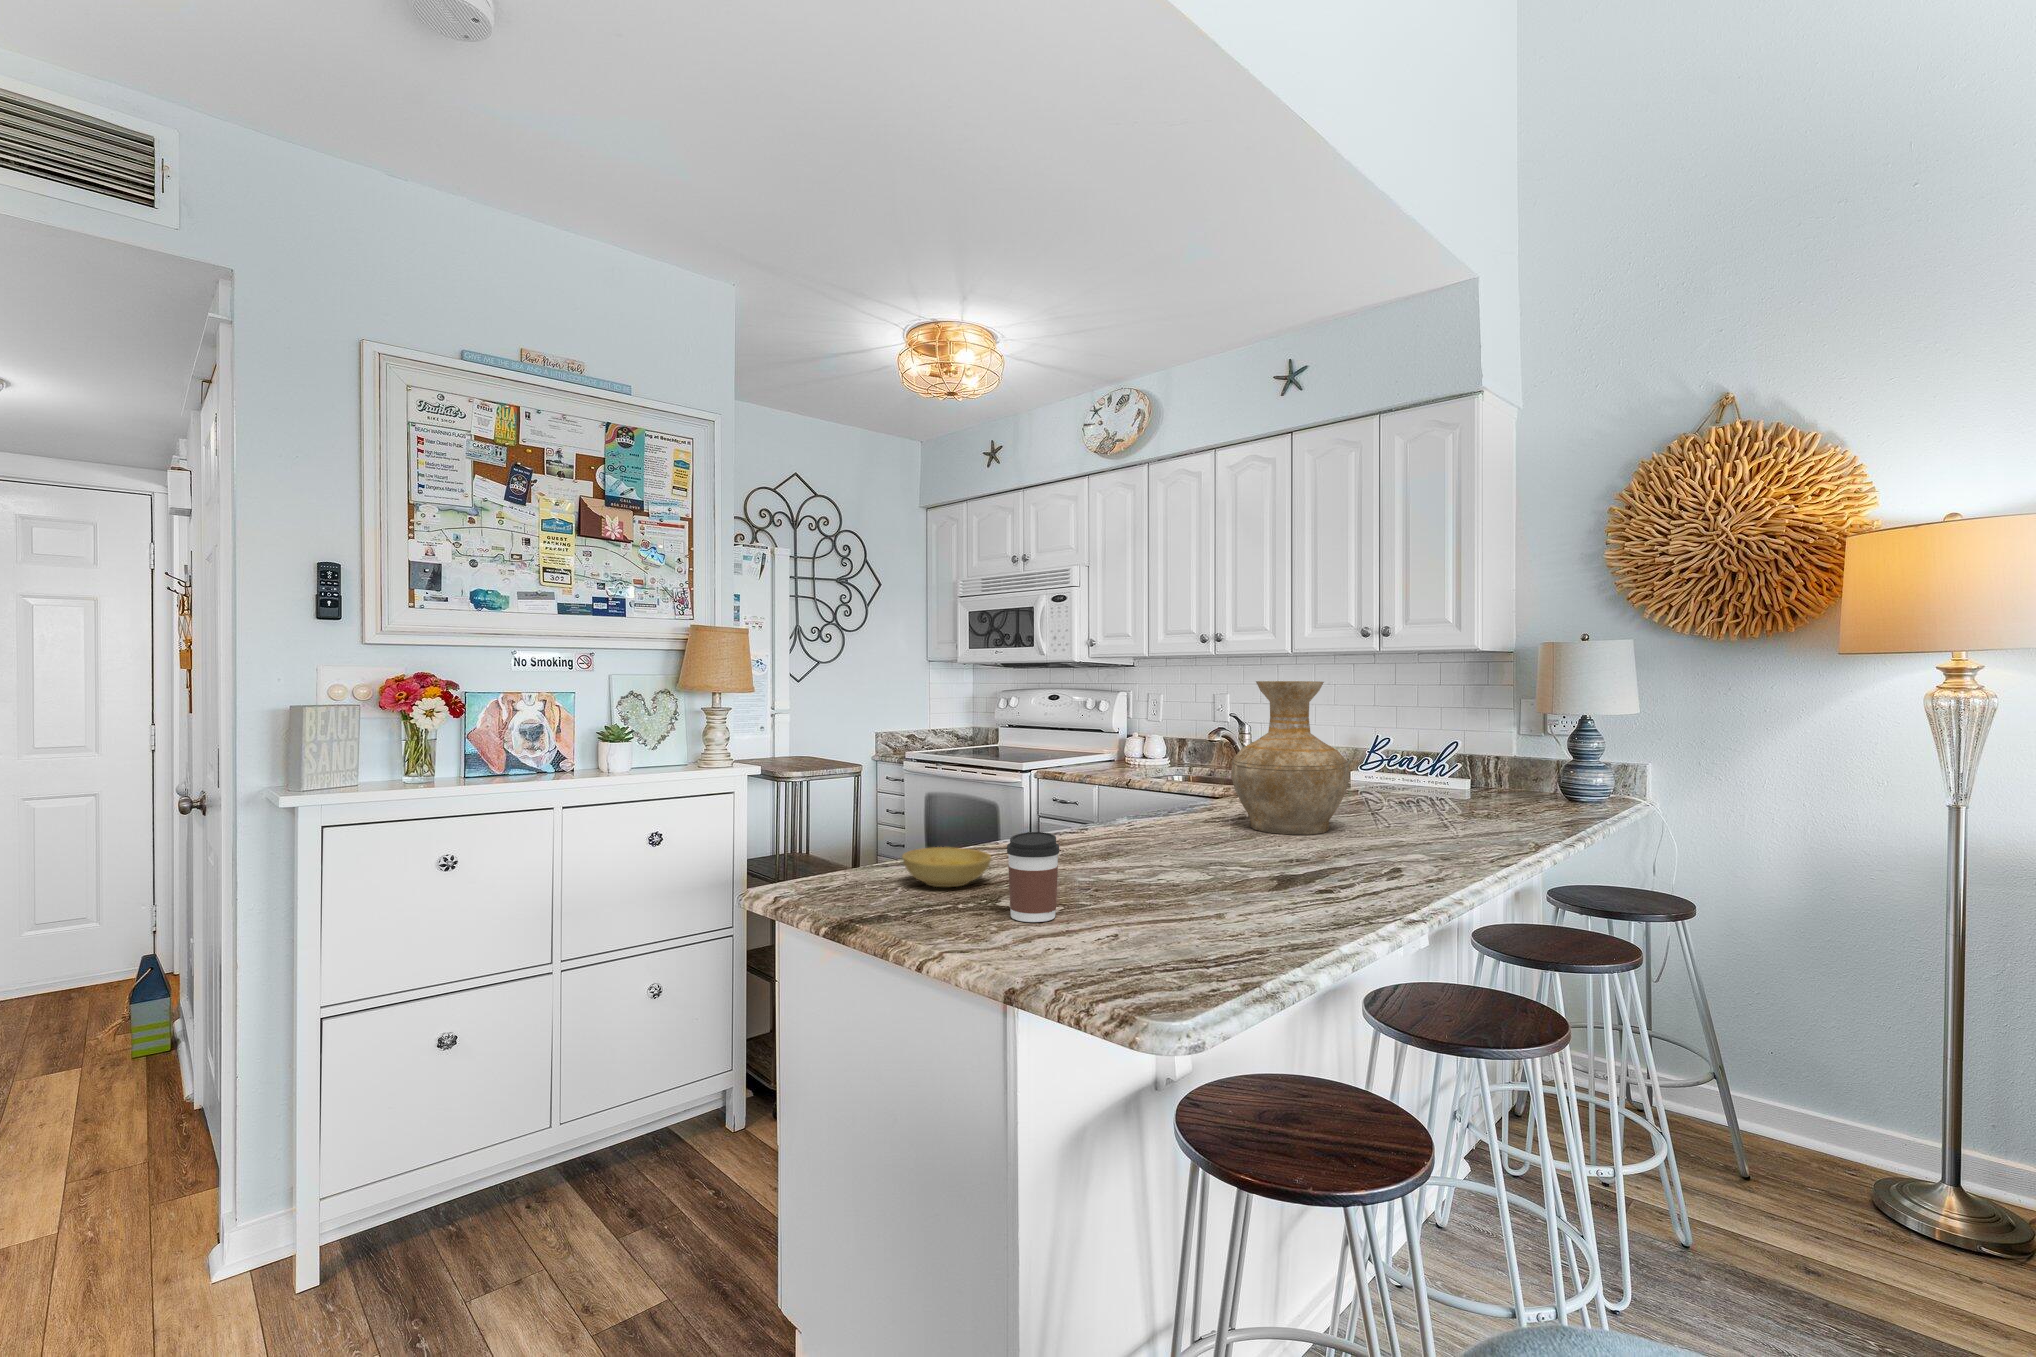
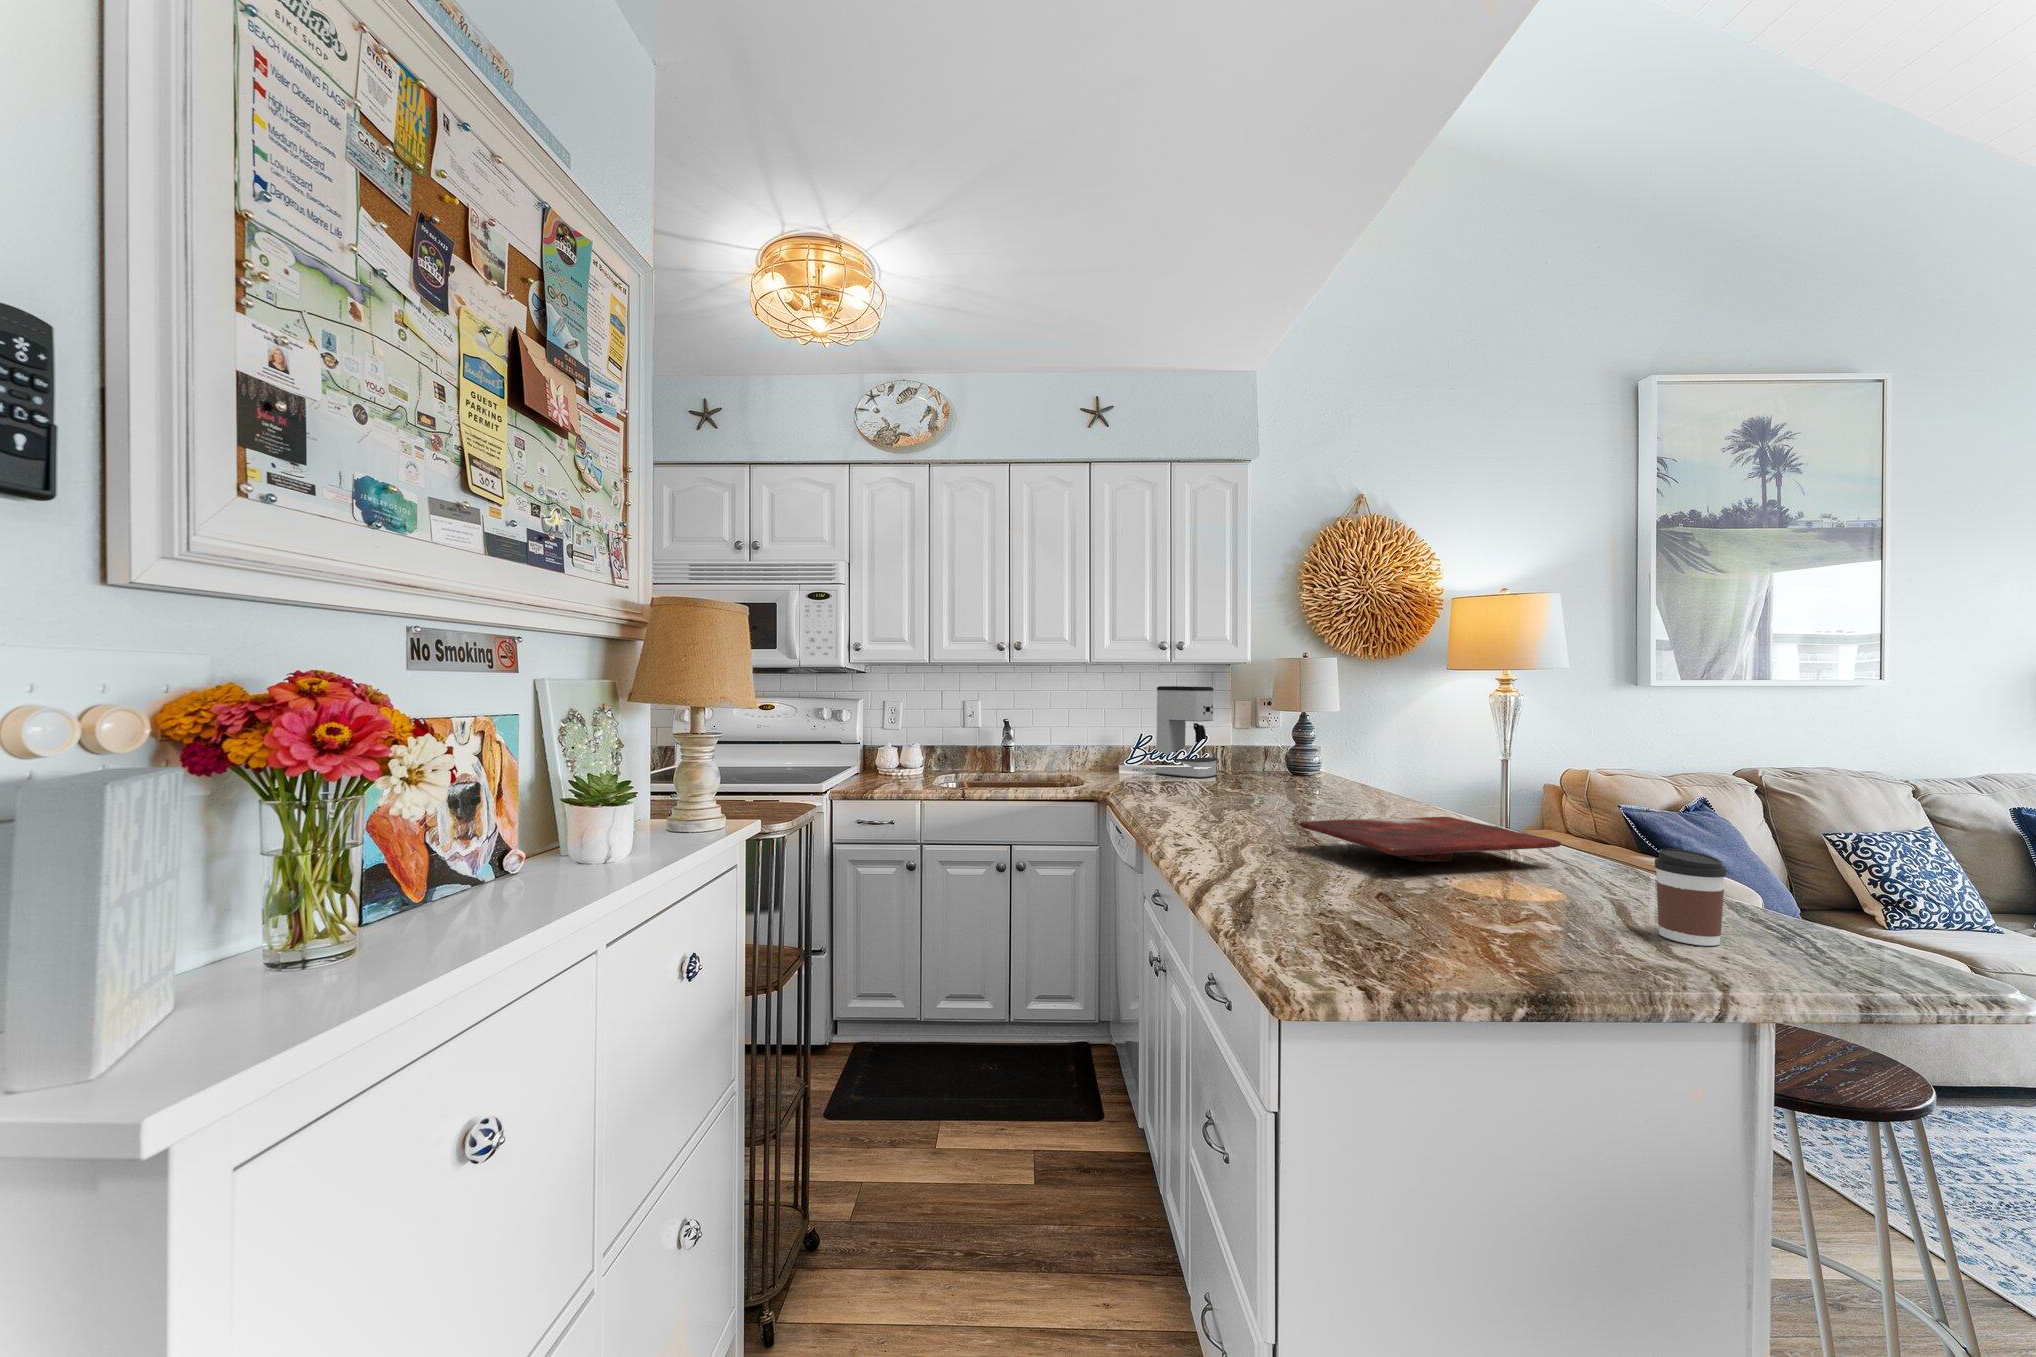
vase: present [1231,681,1350,835] -> none [1267,688,1372,824]
coffee maker: none [1372,681,1447,792] -> present [1156,686,1217,778]
cutting board: none [1054,813,1293,861] -> present [1300,817,1561,862]
bowl: present [902,847,991,887] -> none [1423,881,1539,932]

